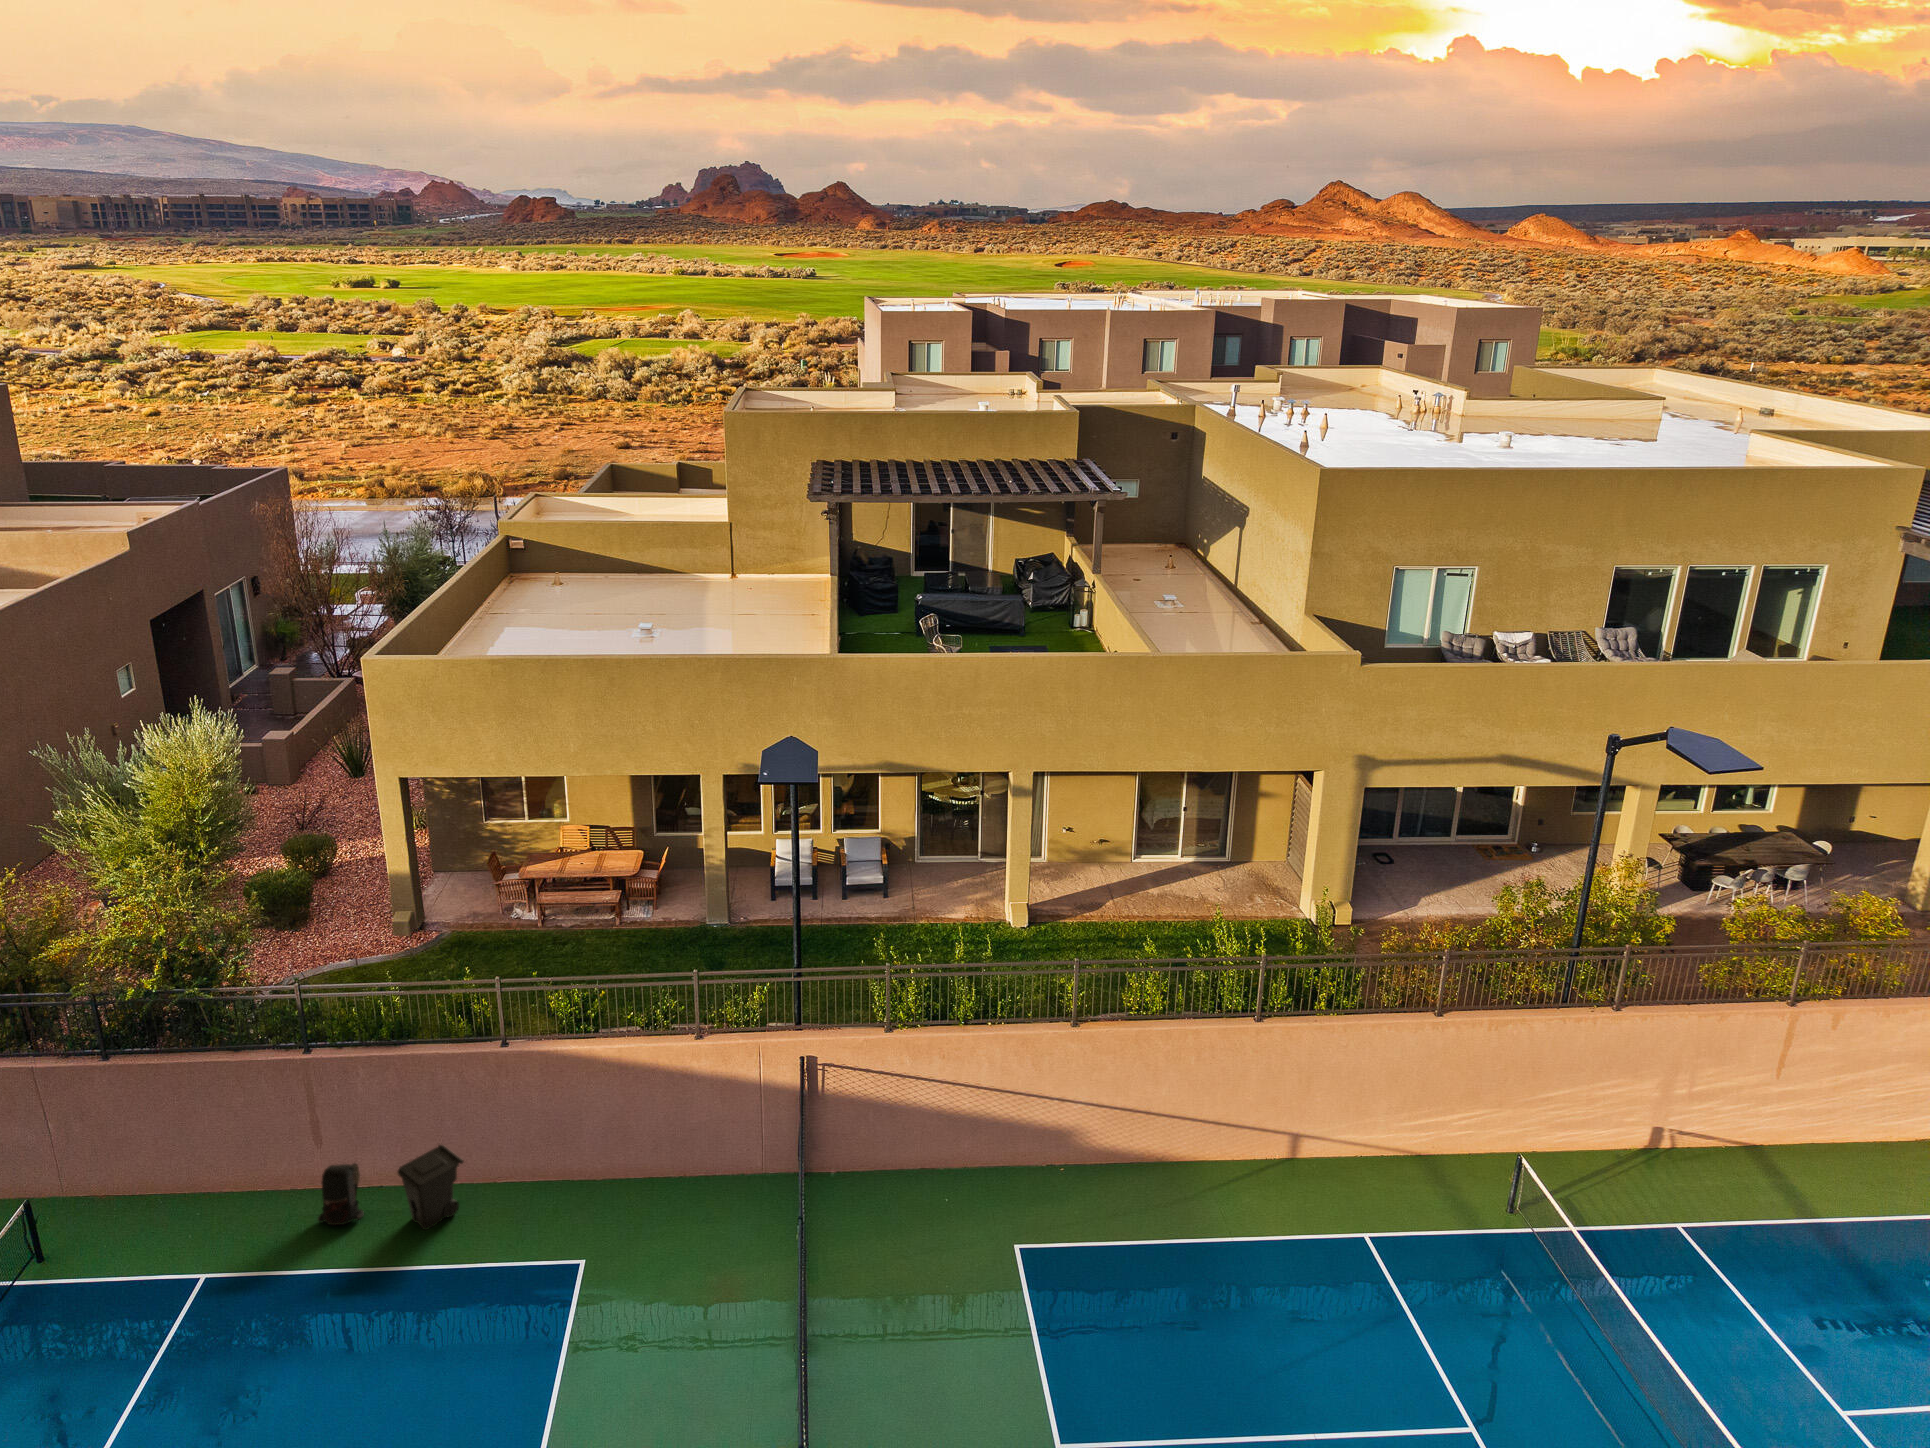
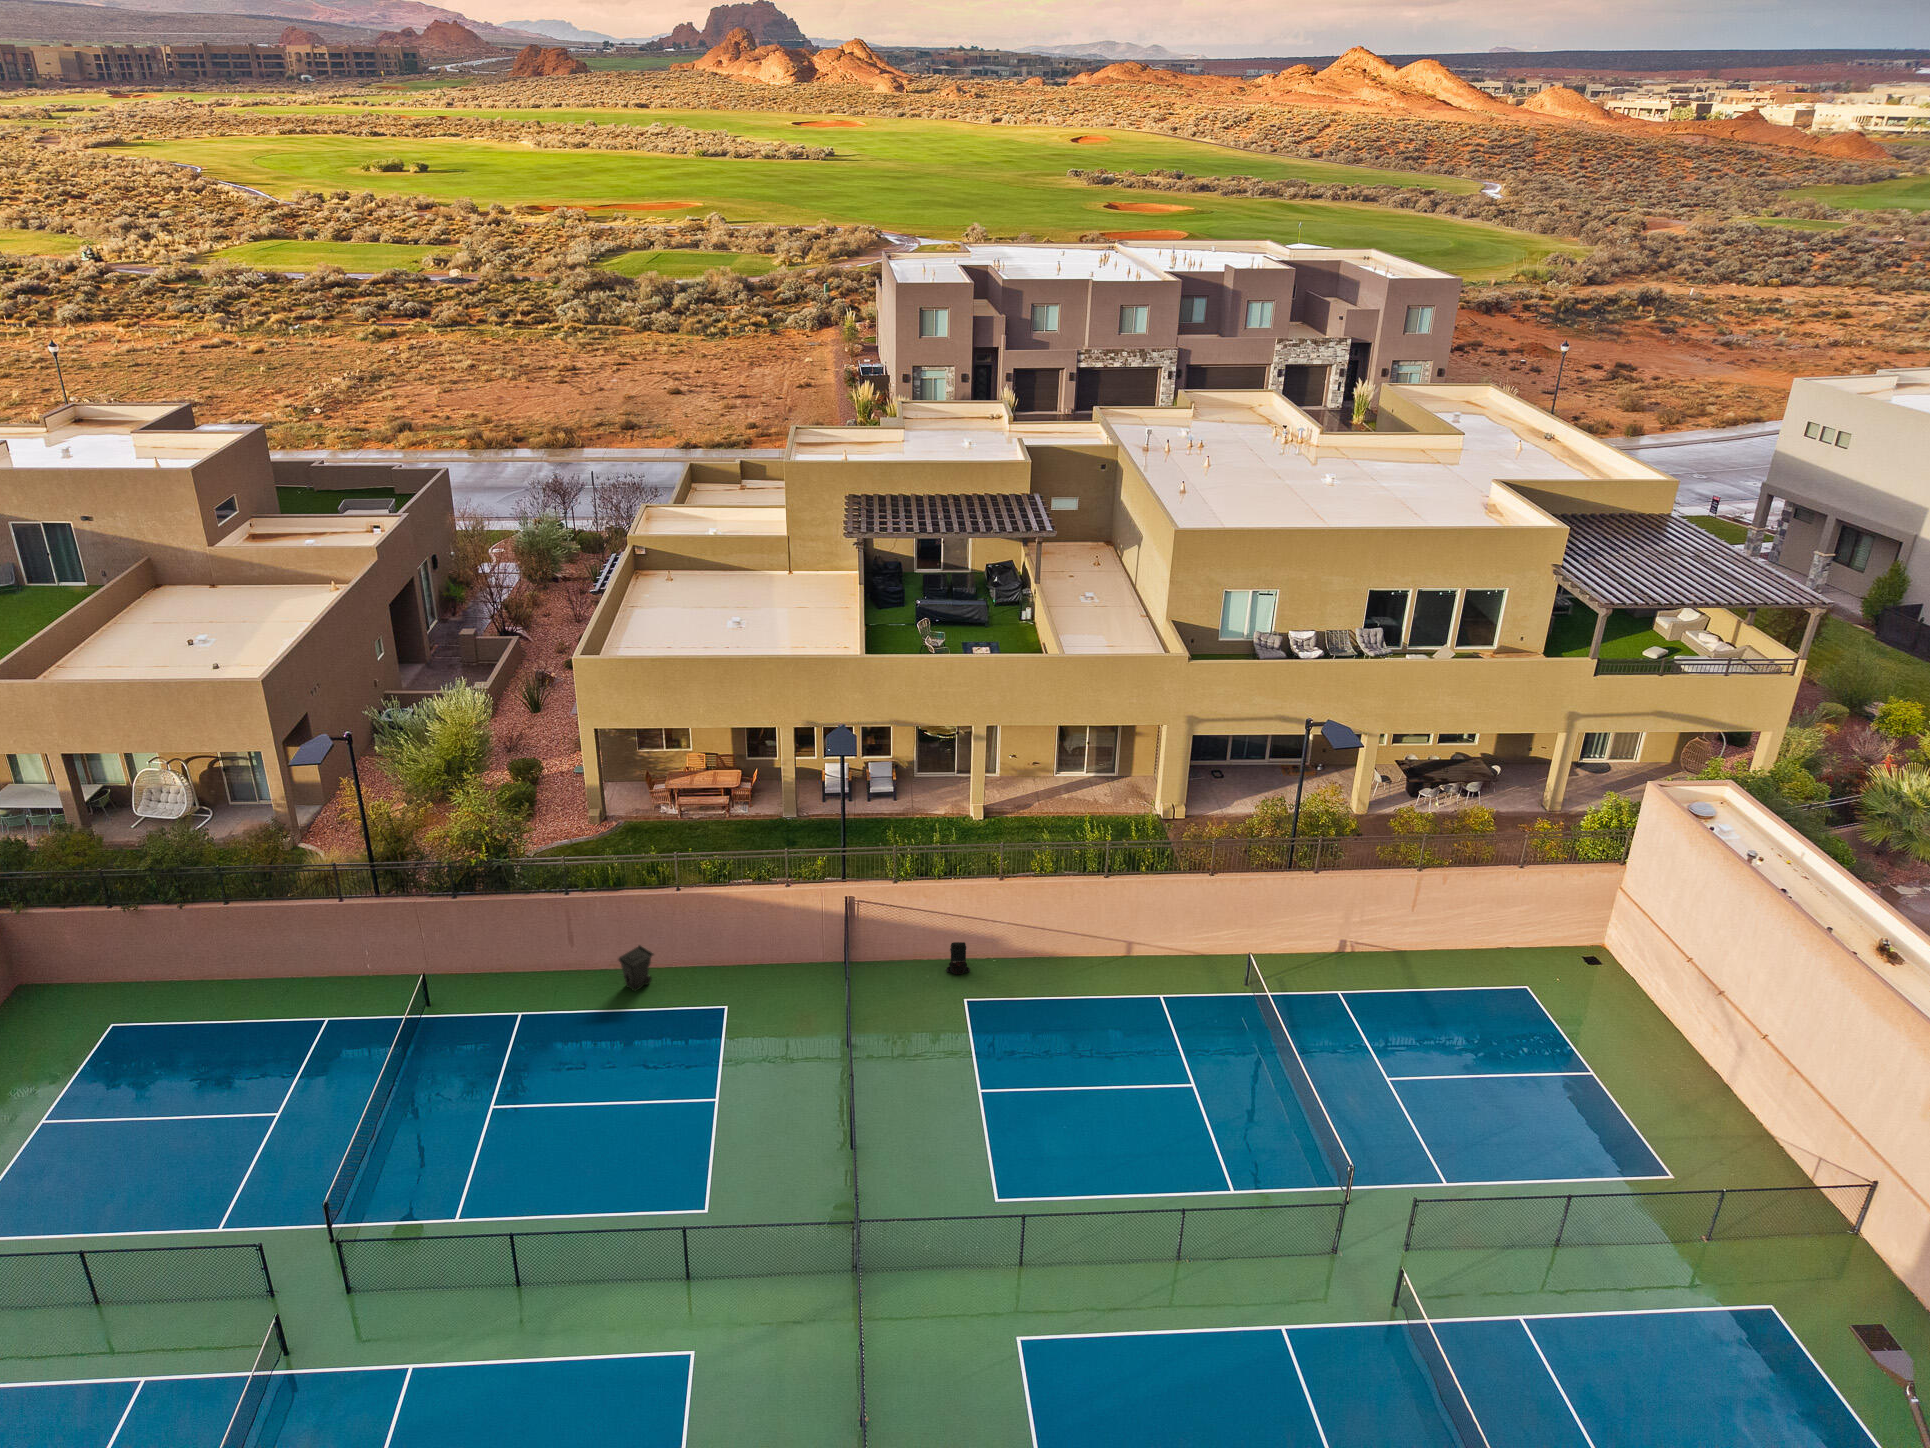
backpack: present [318,1163,364,1225] -> present [946,942,970,974]

